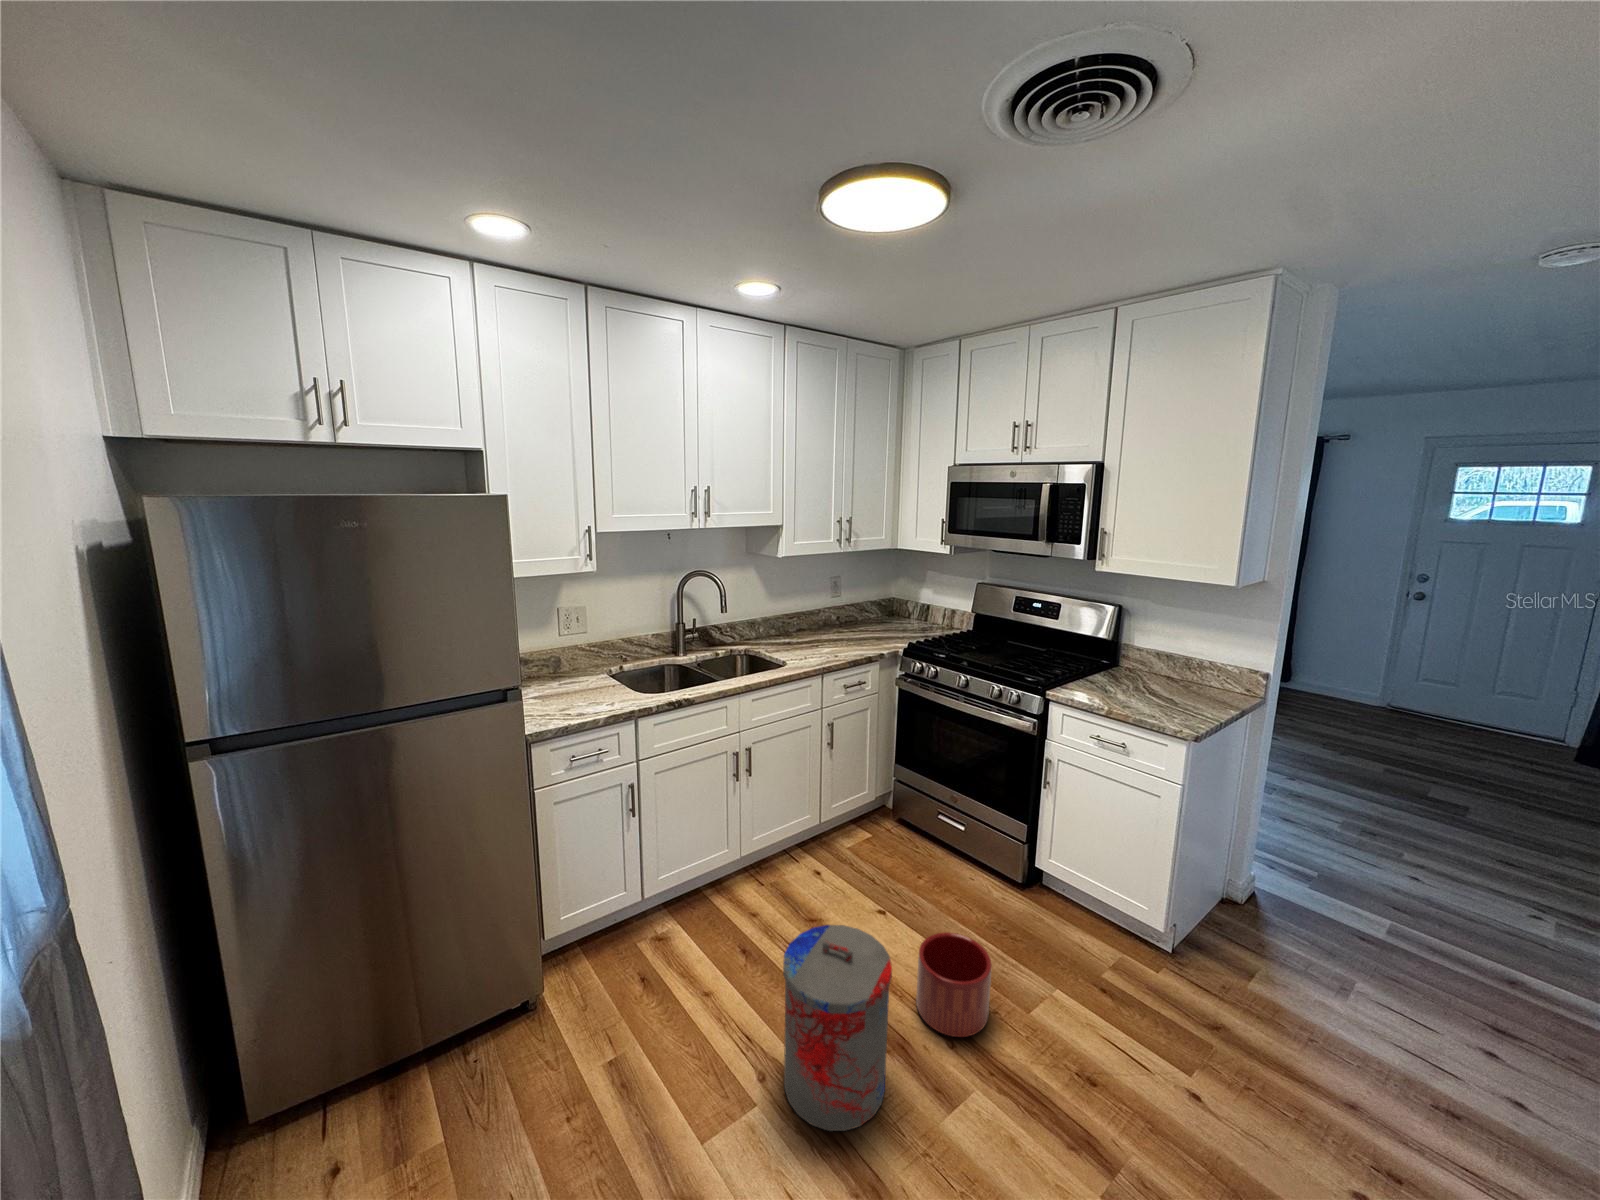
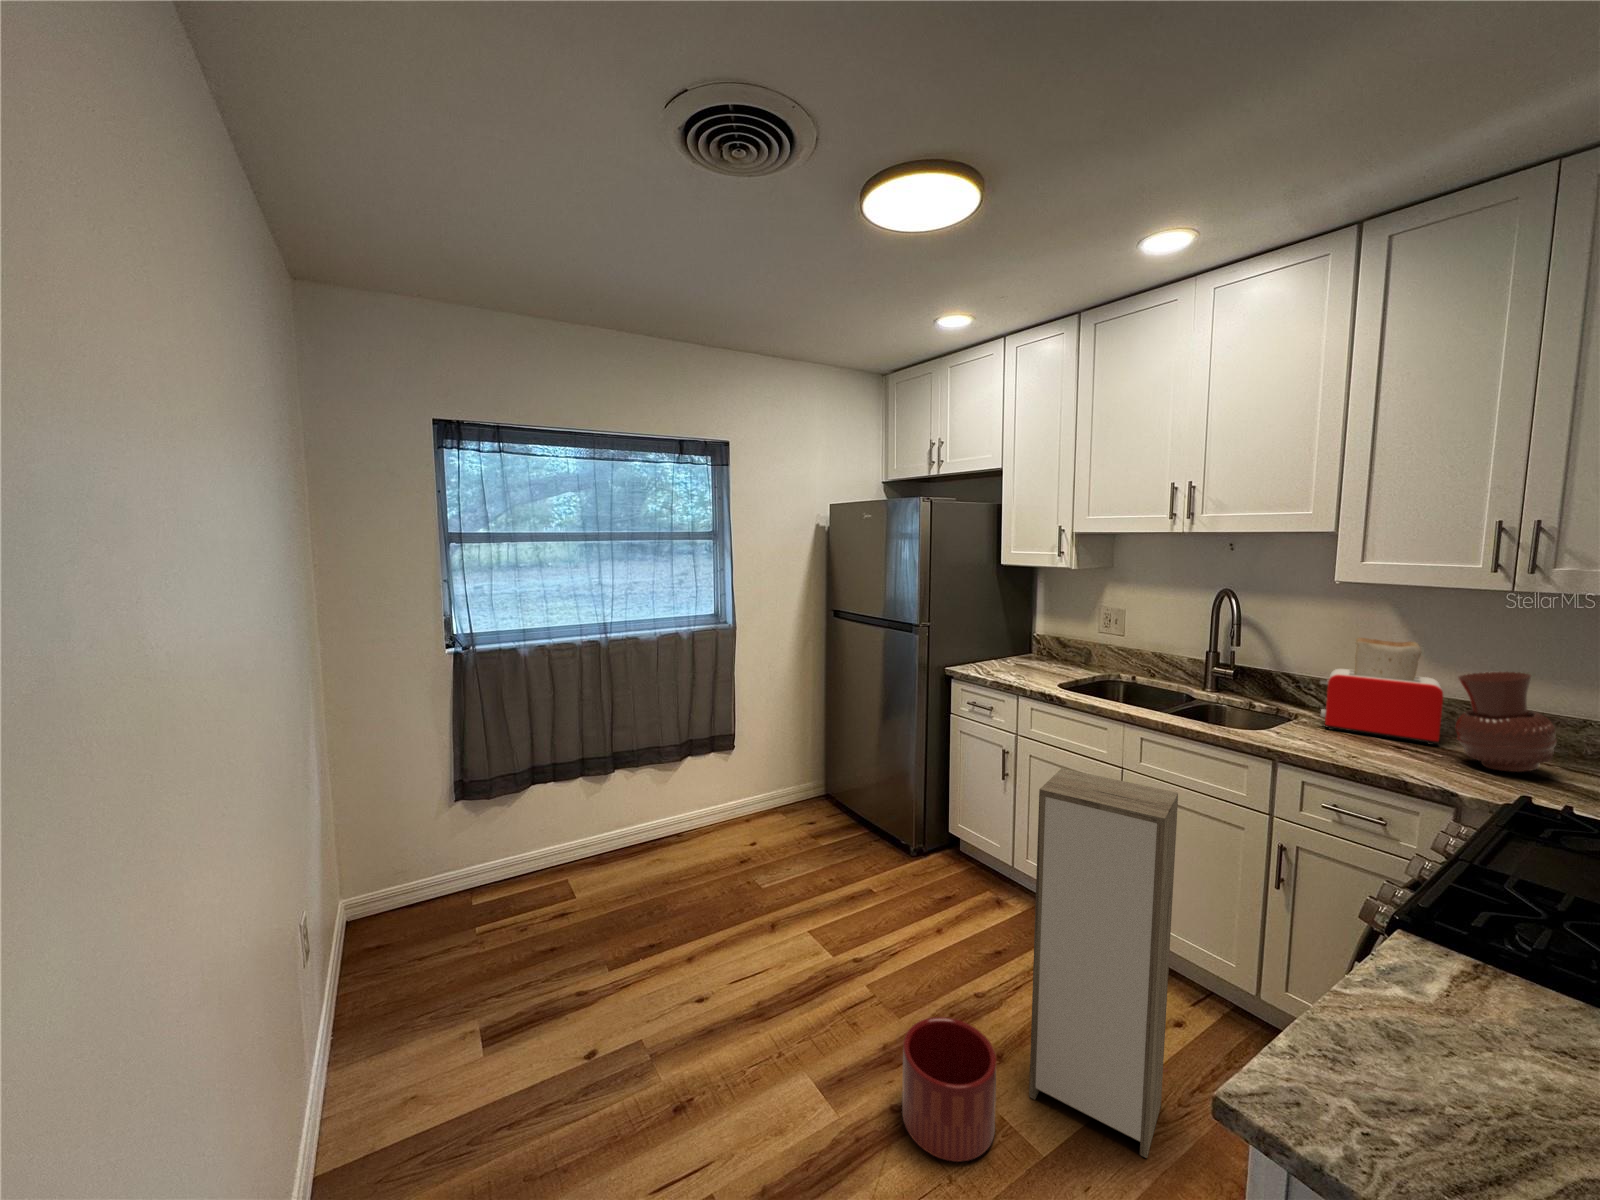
toaster: none [763,586,813,650] -> present [1320,638,1443,745]
vase: none [829,591,863,641] -> present [1455,672,1557,772]
storage cabinet: none [862,704,946,960] -> present [1029,768,1178,1158]
trash can: present [783,925,892,1131] -> none [805,860,901,1036]

